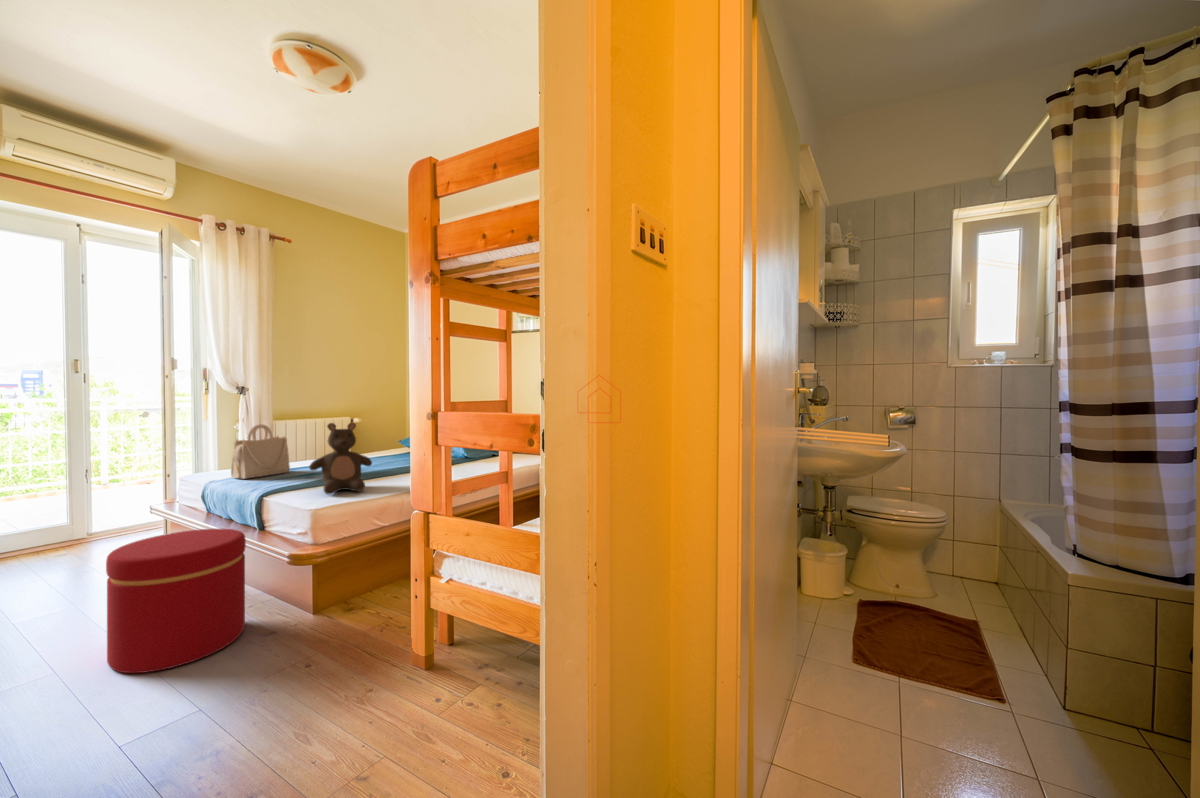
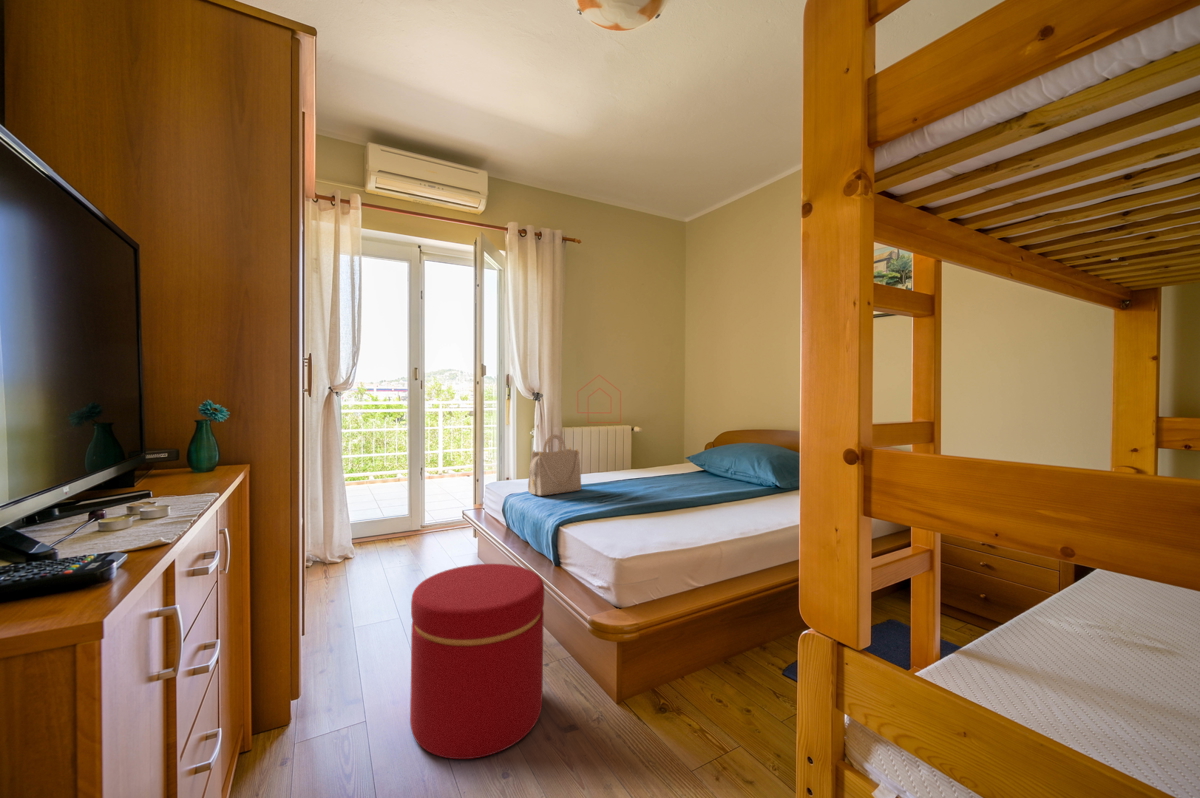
stuffed bear: present [309,423,372,494] -> none [608,438,680,534]

